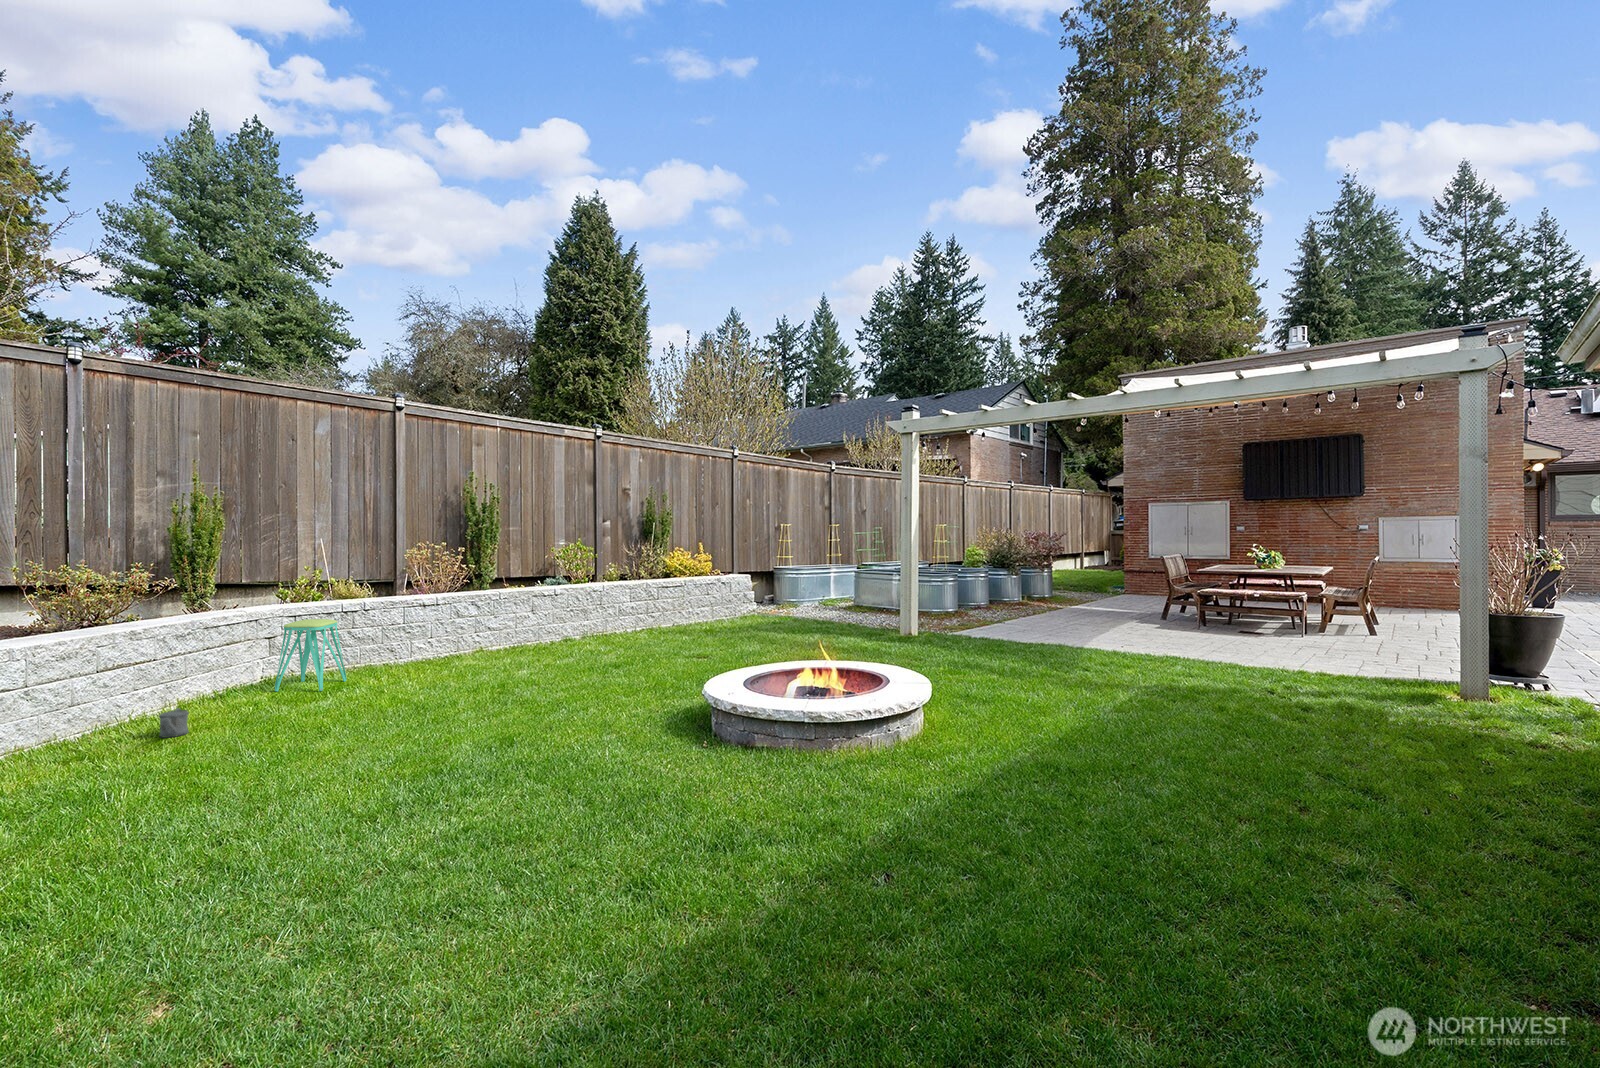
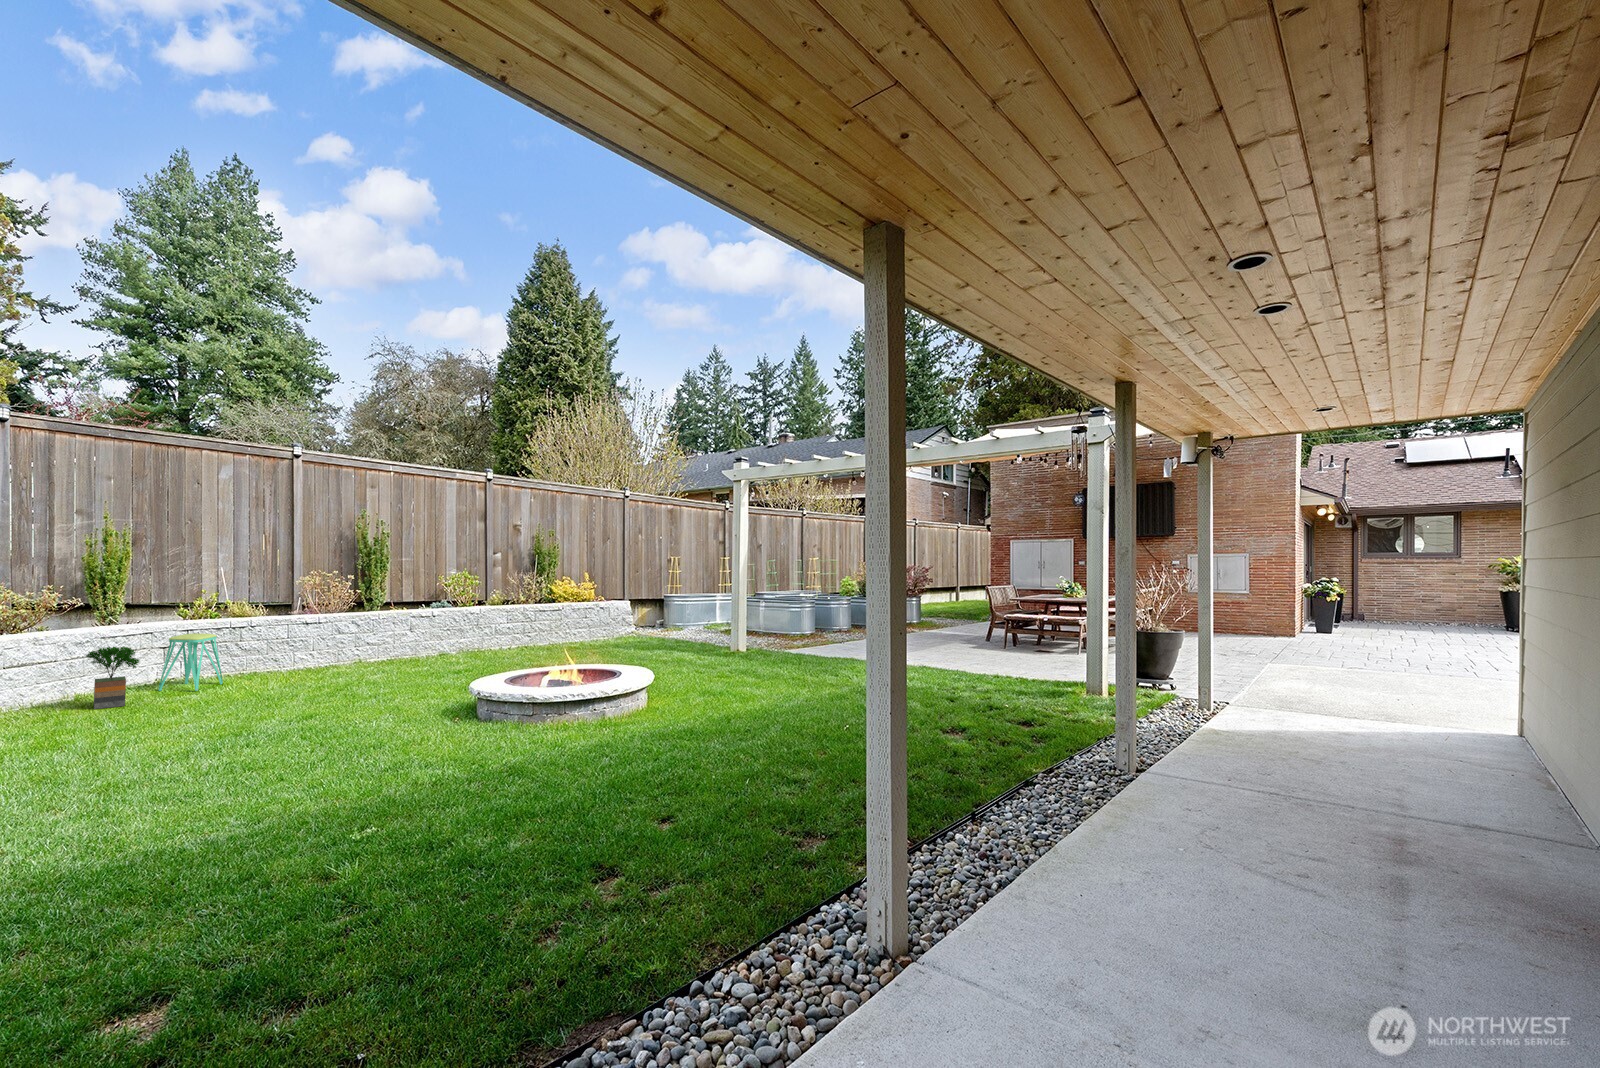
potted tree: none [192,636,260,718] -> present [86,647,140,709]
watering can: present [159,708,189,738] -> none [48,700,74,722]

